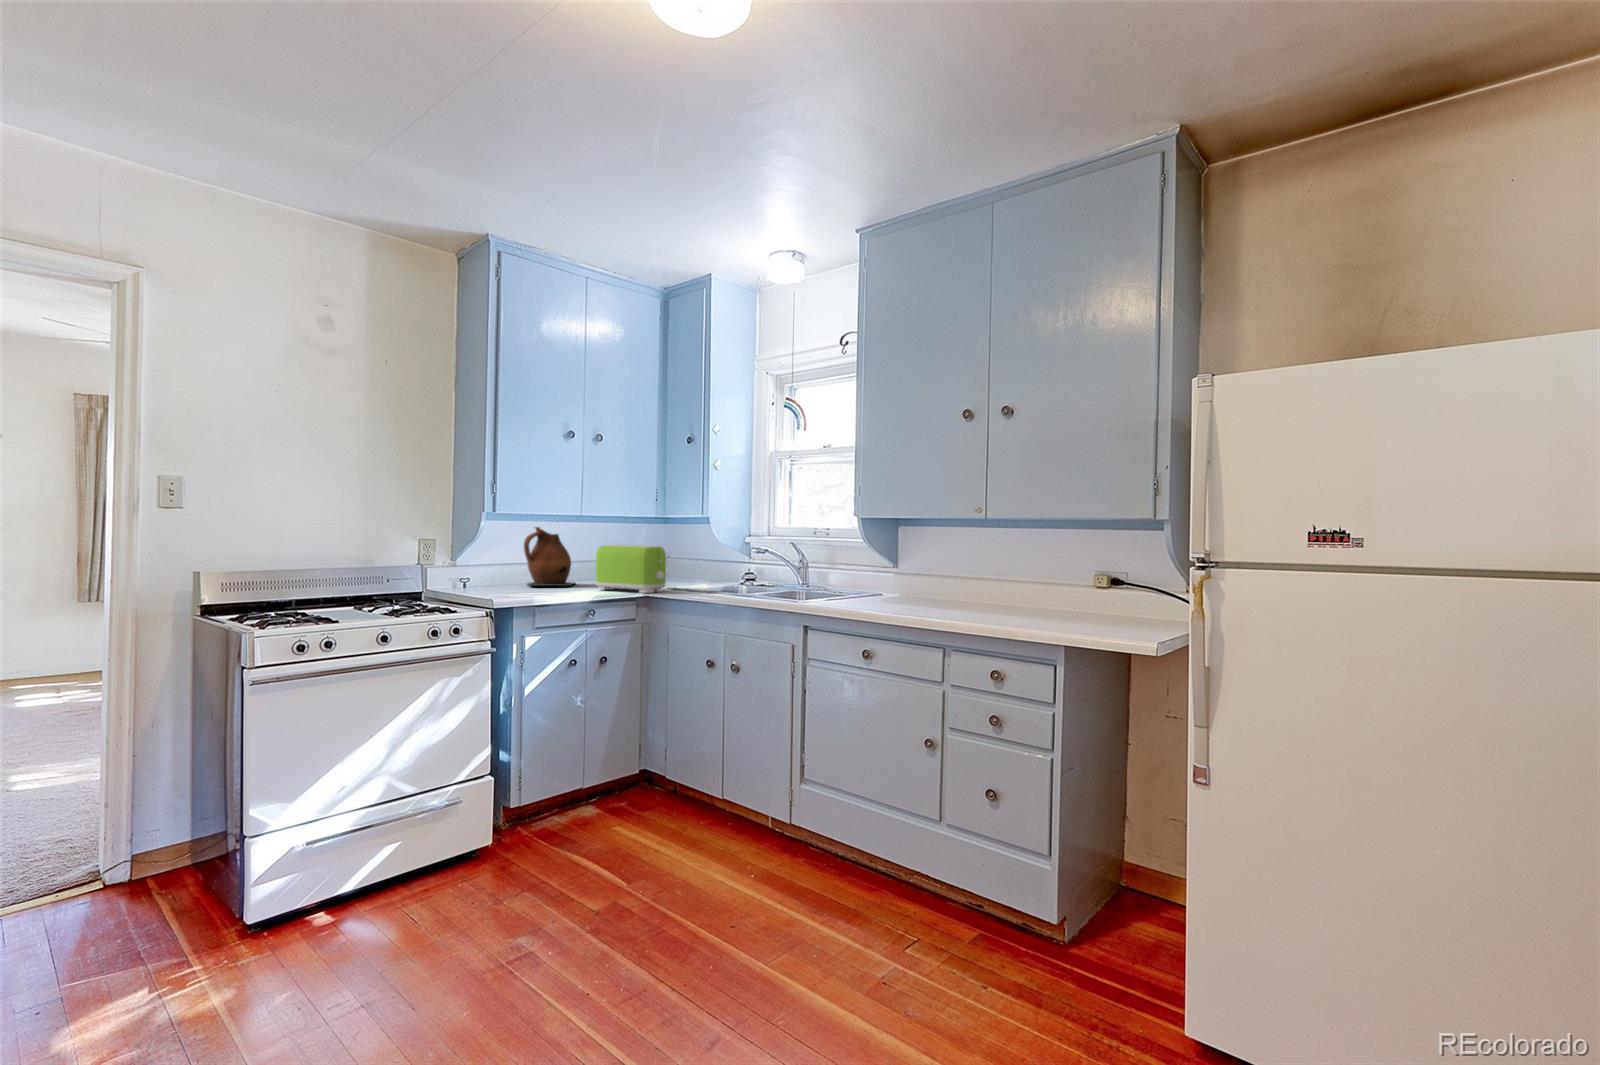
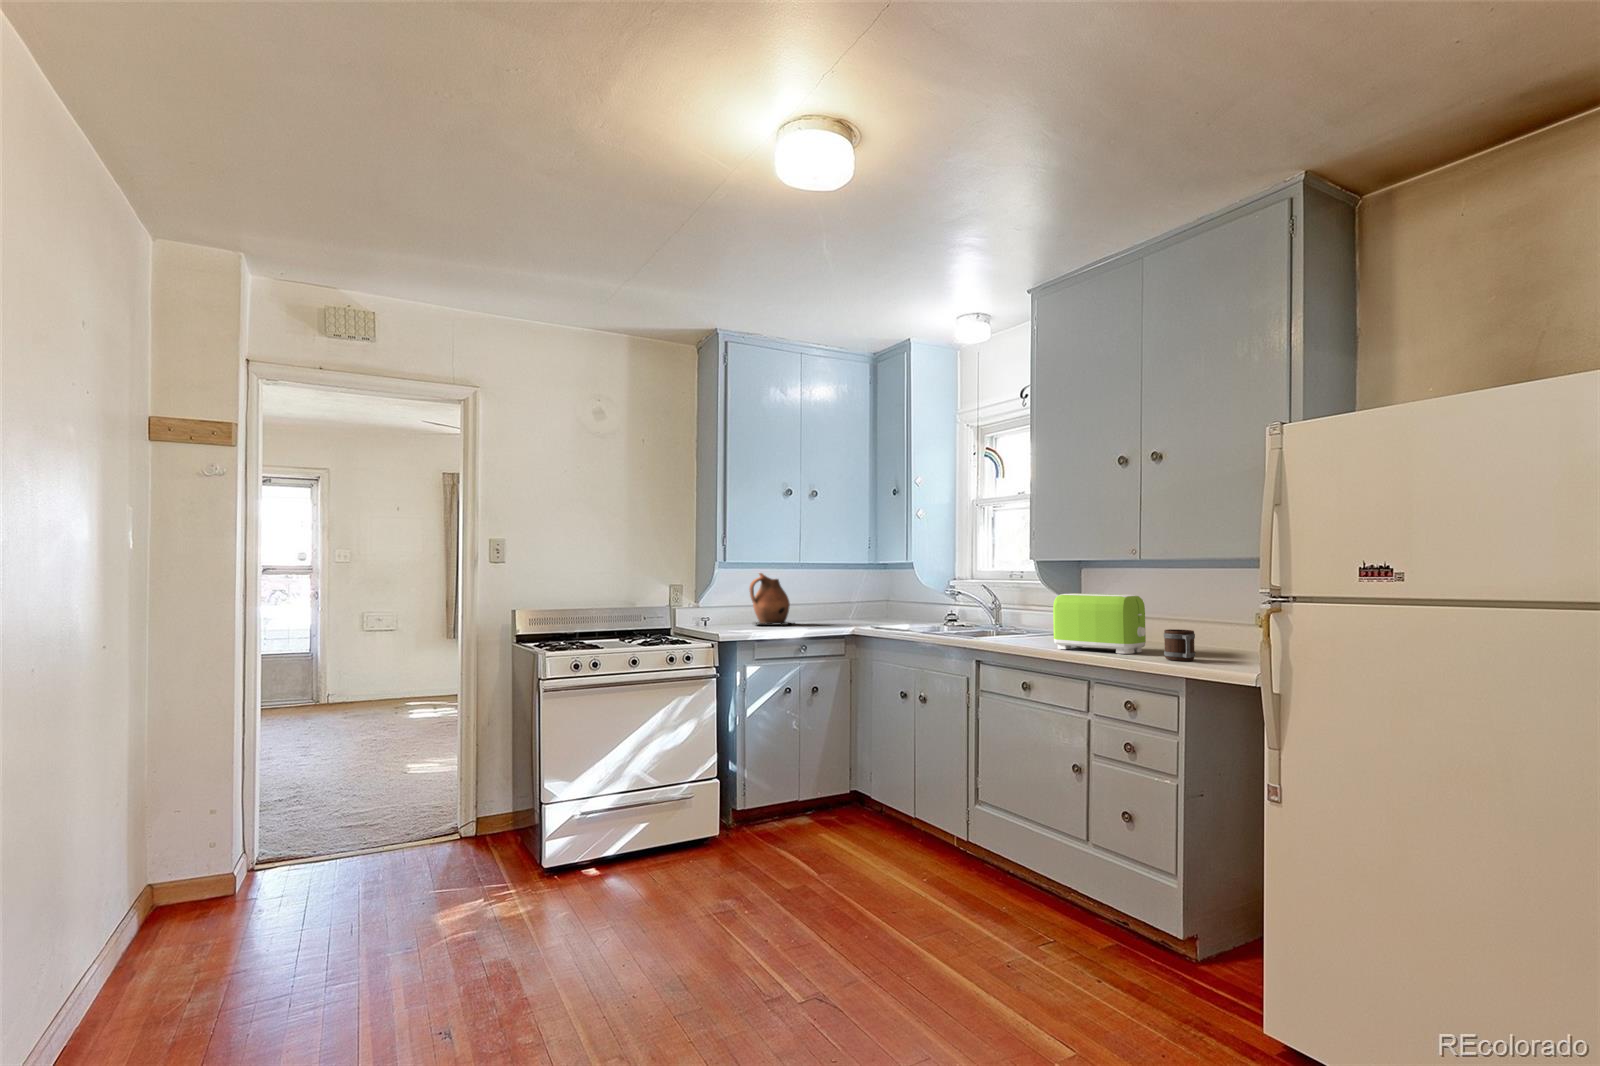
toaster: present [596,544,666,593] -> present [1053,593,1146,654]
mug: none [1021,592,1054,625] -> present [1164,629,1195,661]

